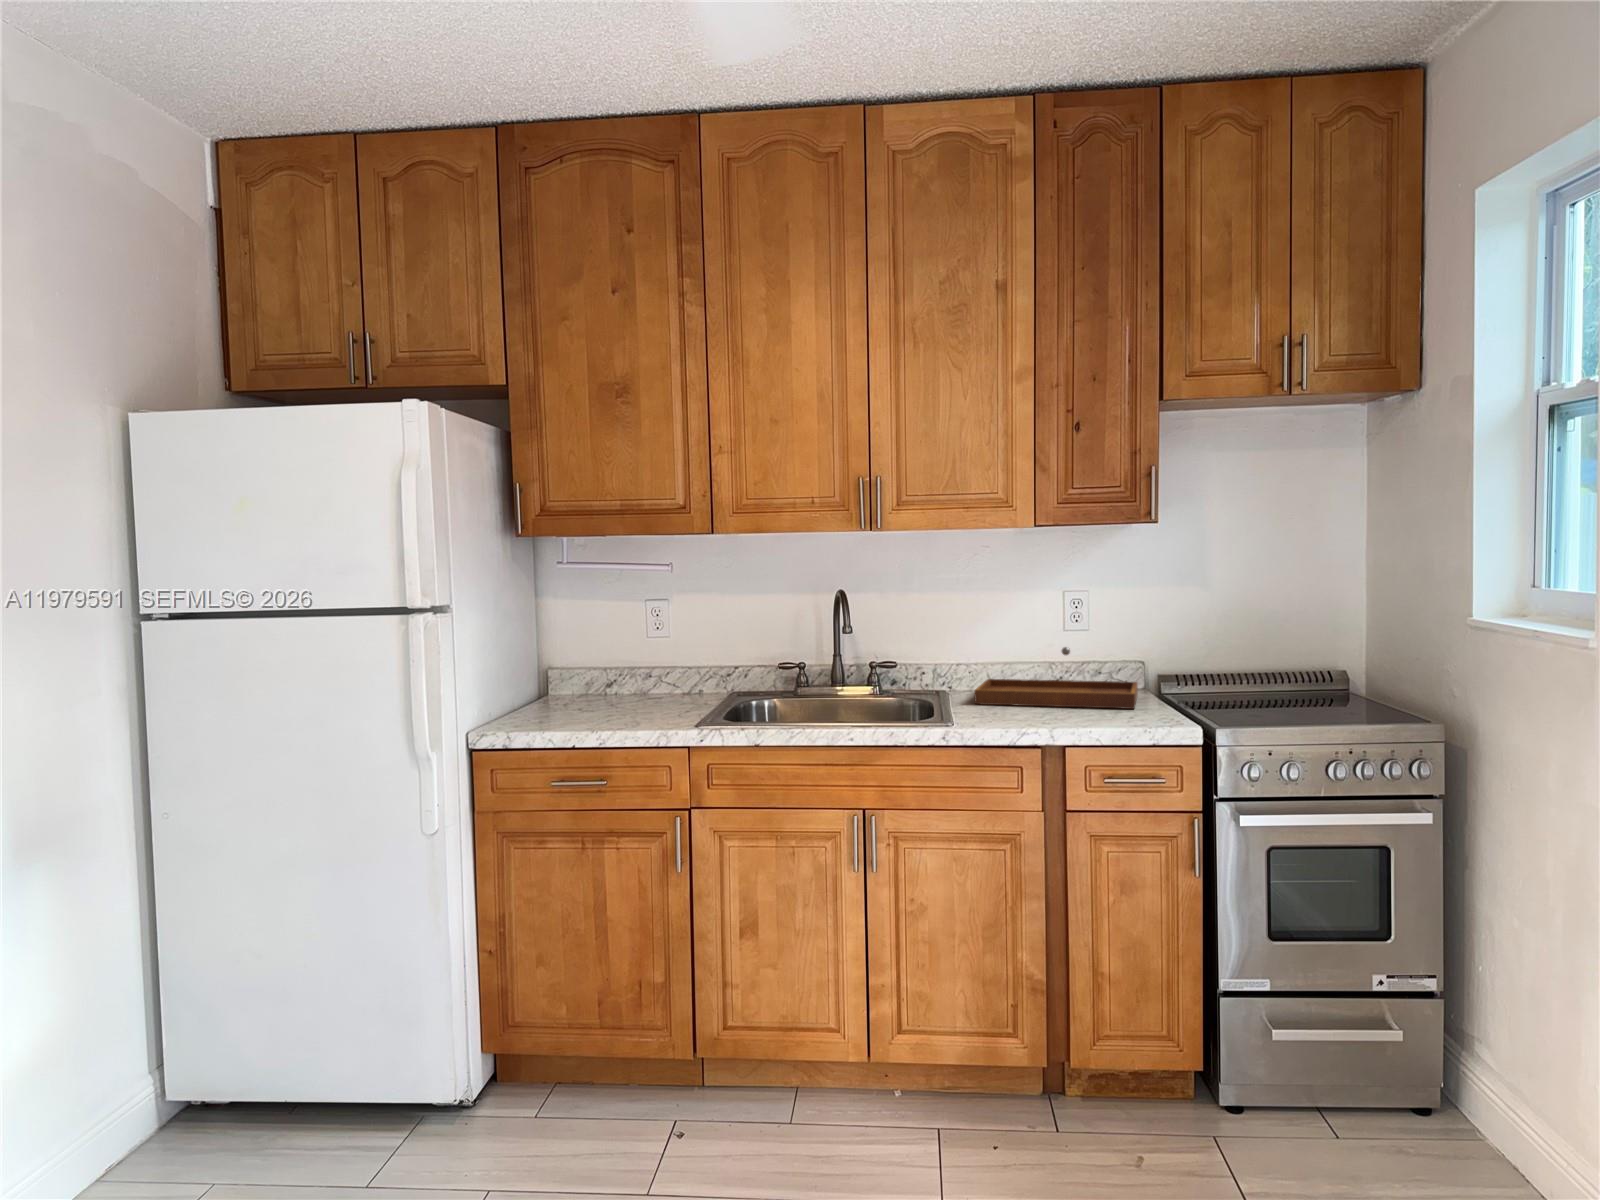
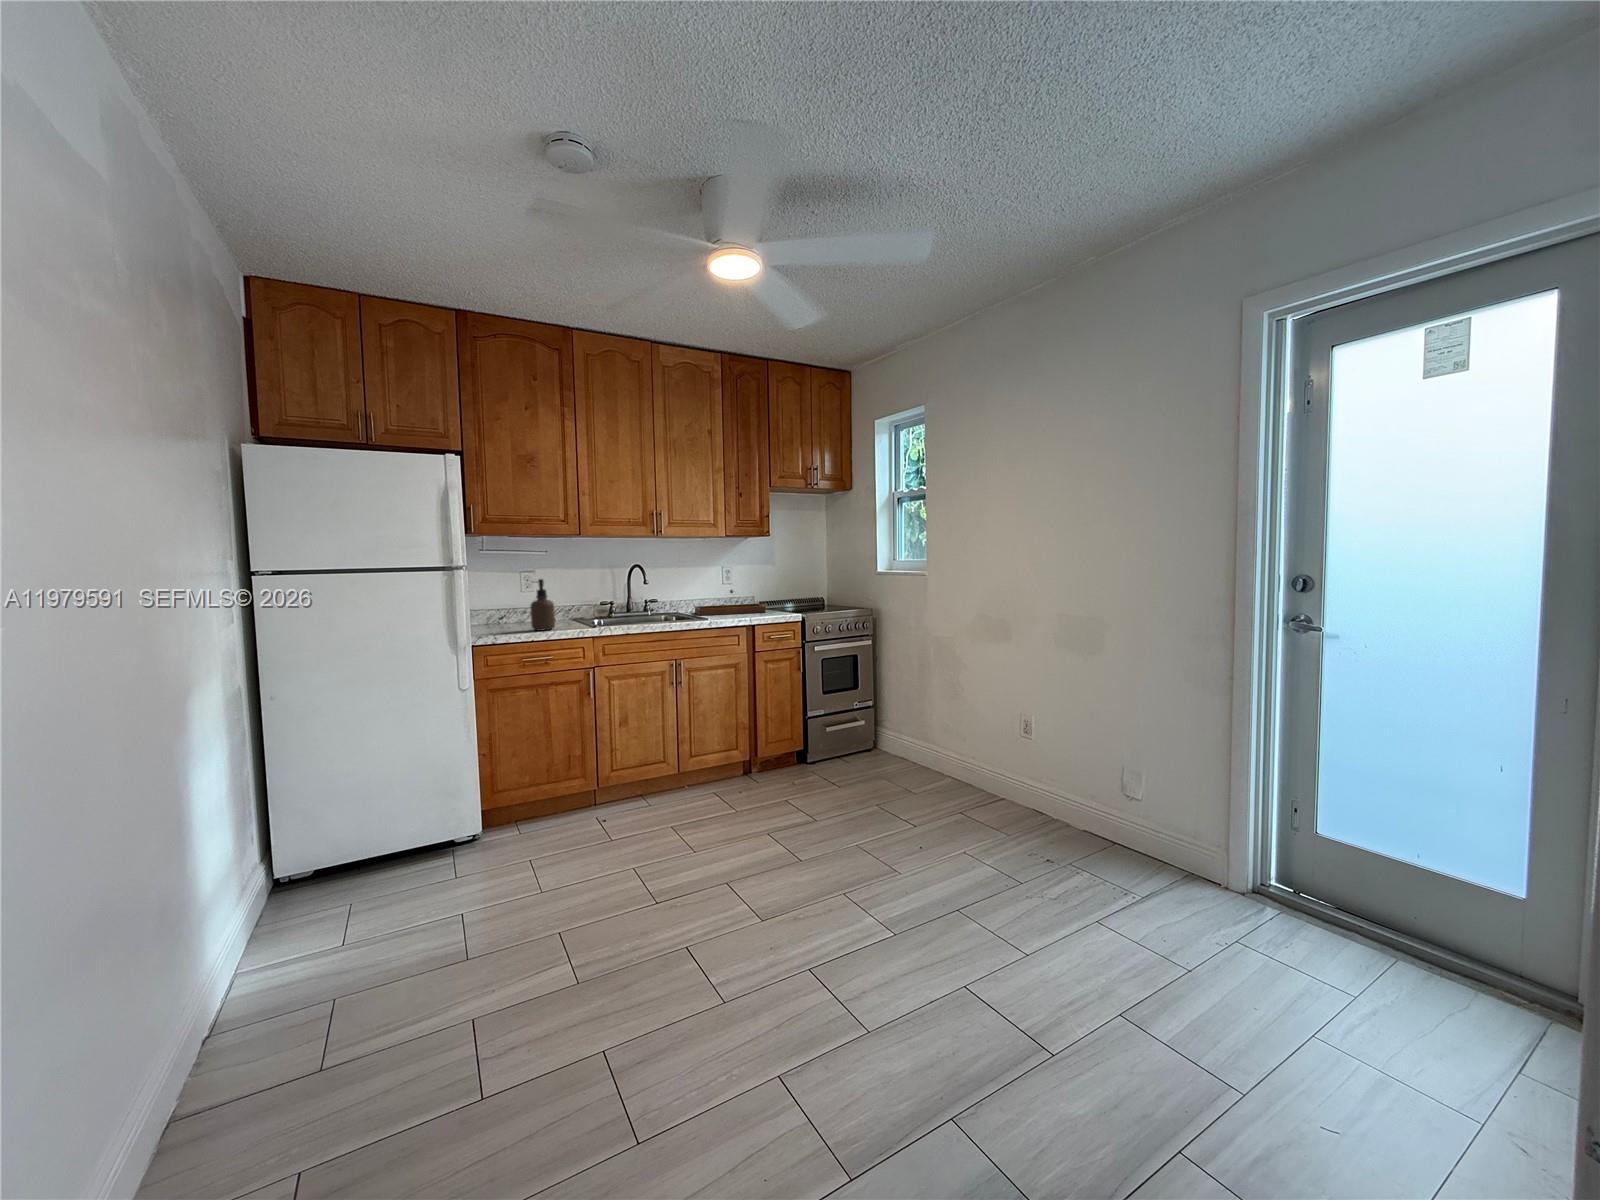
soap dispenser: none [602,619,647,720] -> present [530,579,555,631]

